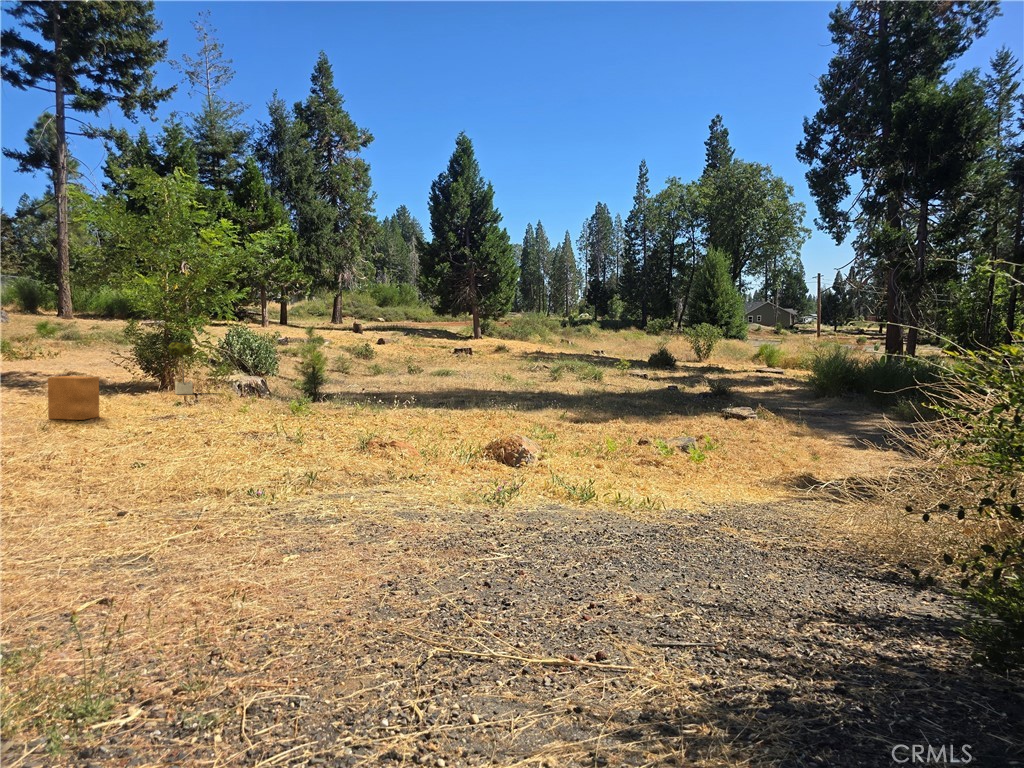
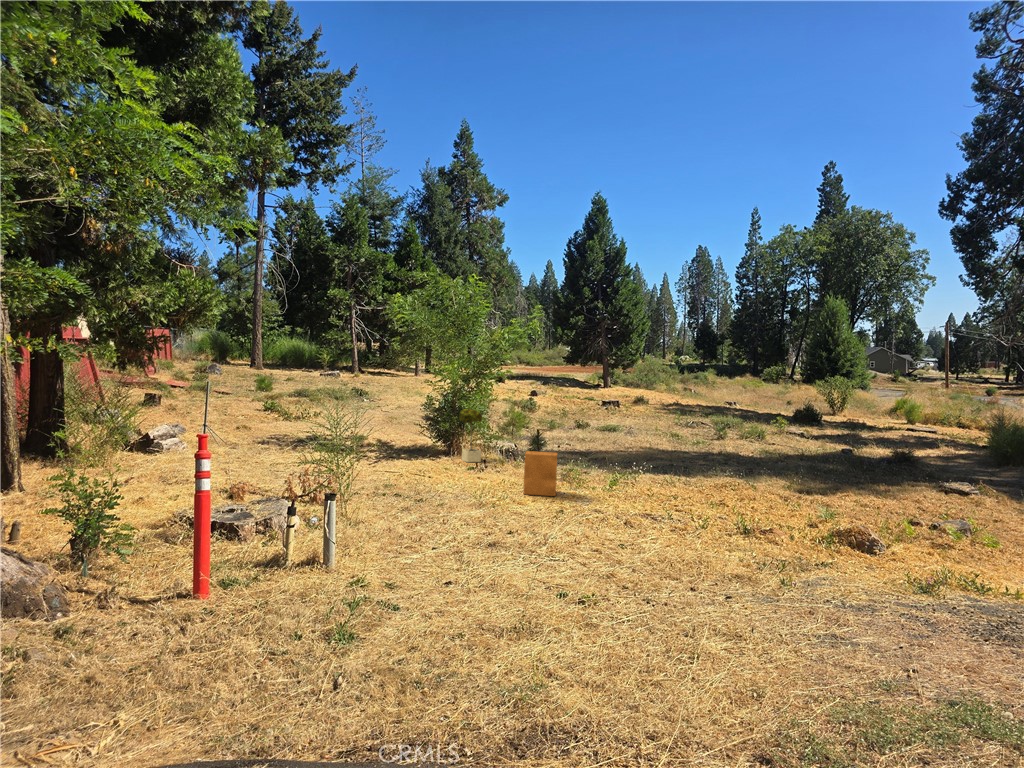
cardboard box: present [48,376,99,420] -> present [523,451,557,496]

